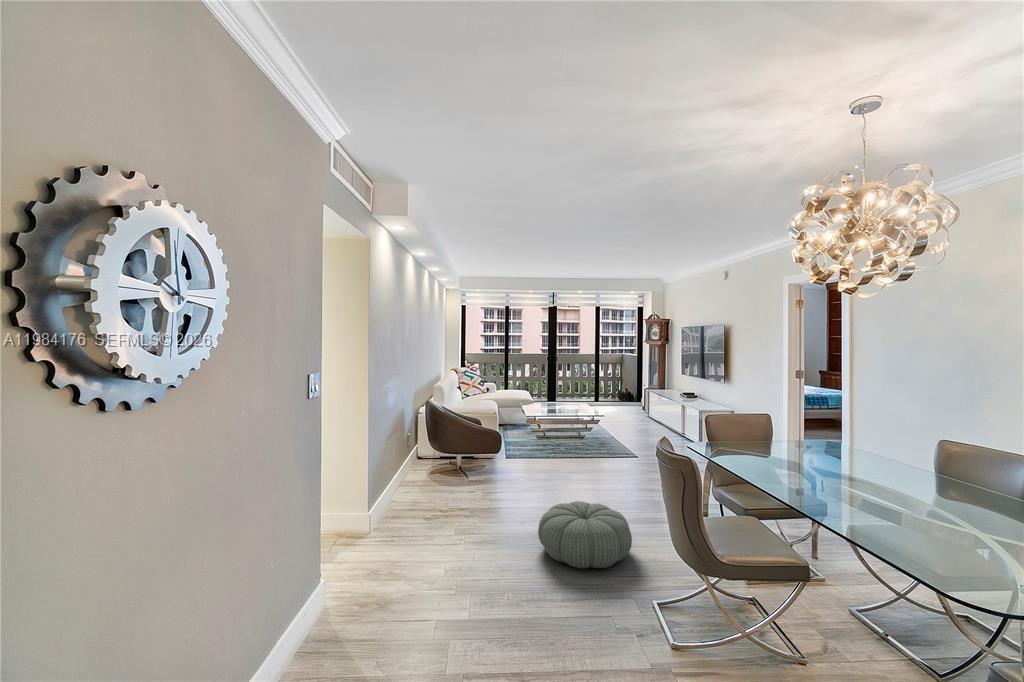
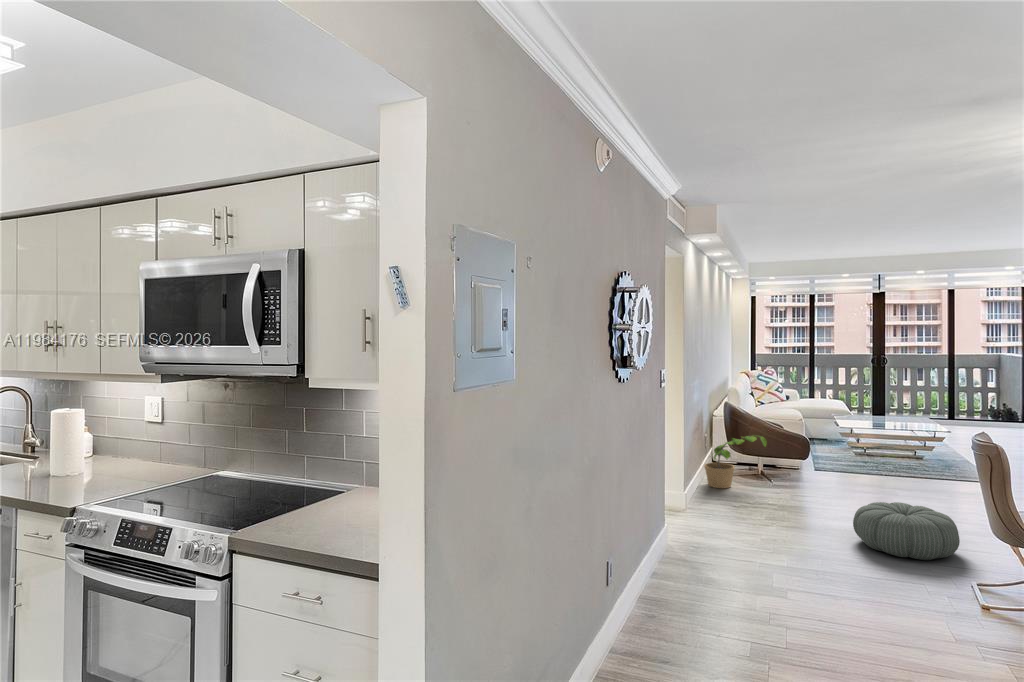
potted plant: none [402,434,462,492] -> present [704,435,767,488]

